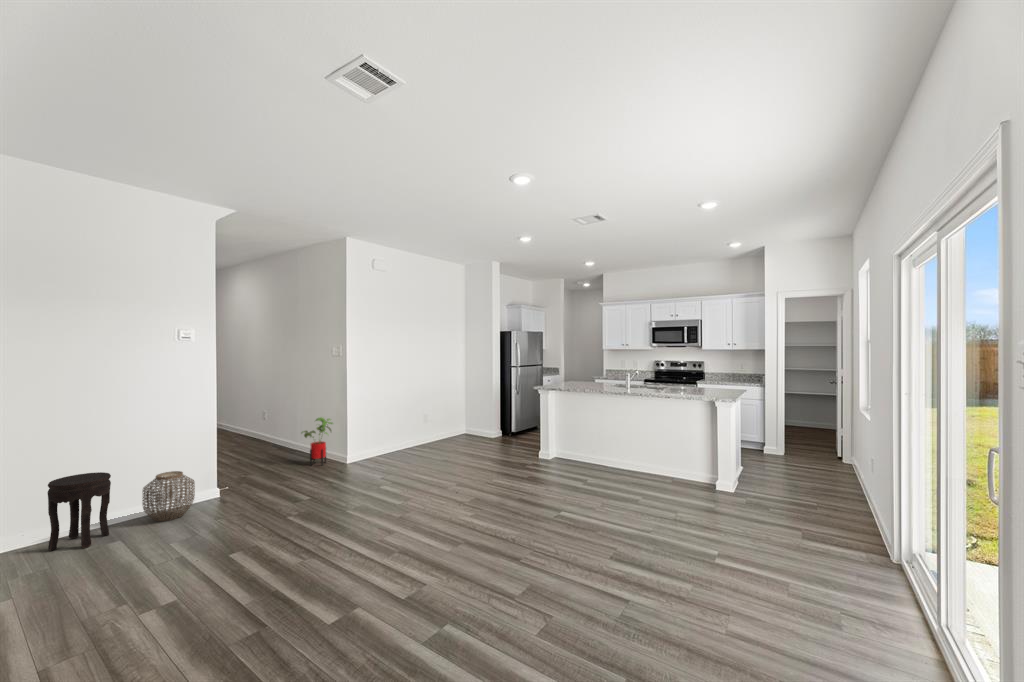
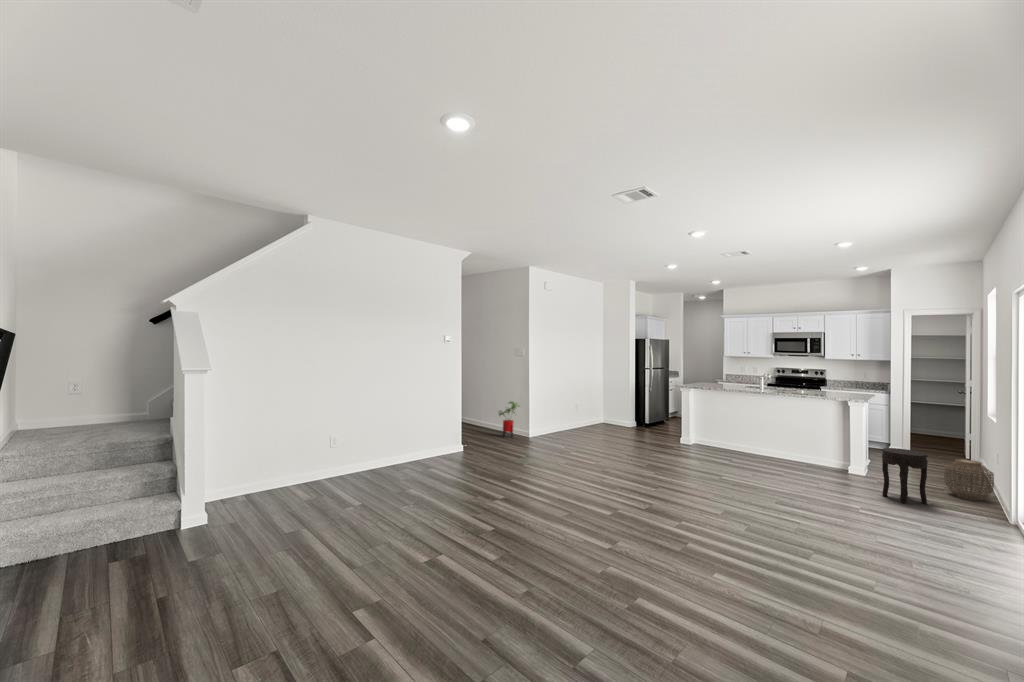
woven basket: present [142,471,195,521] -> present [944,459,994,500]
side table: present [48,472,111,551] -> present [882,448,928,504]

